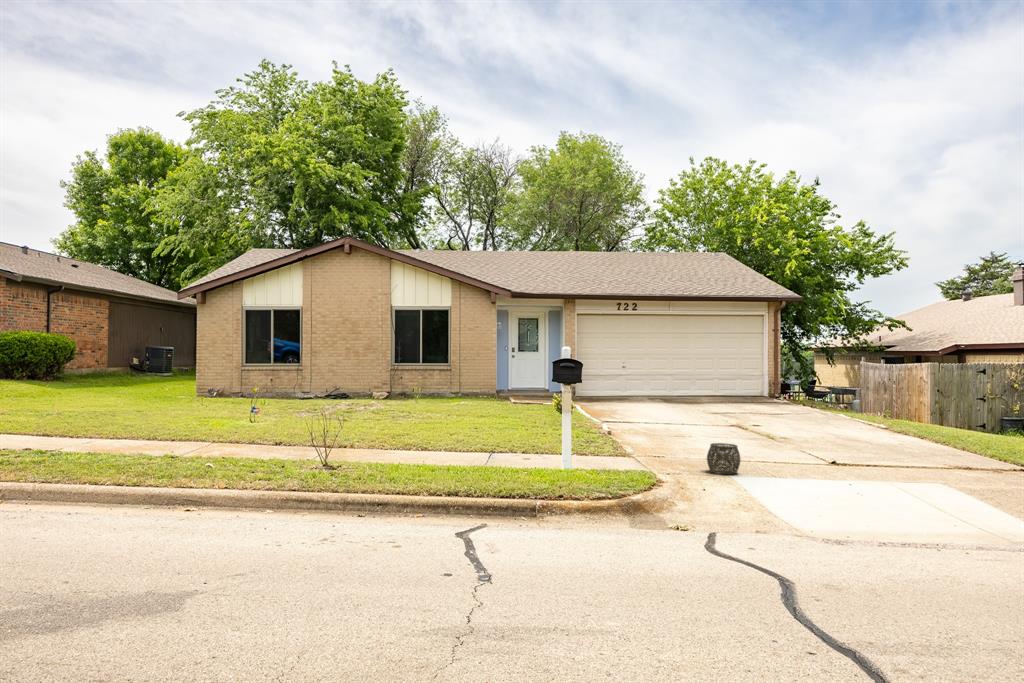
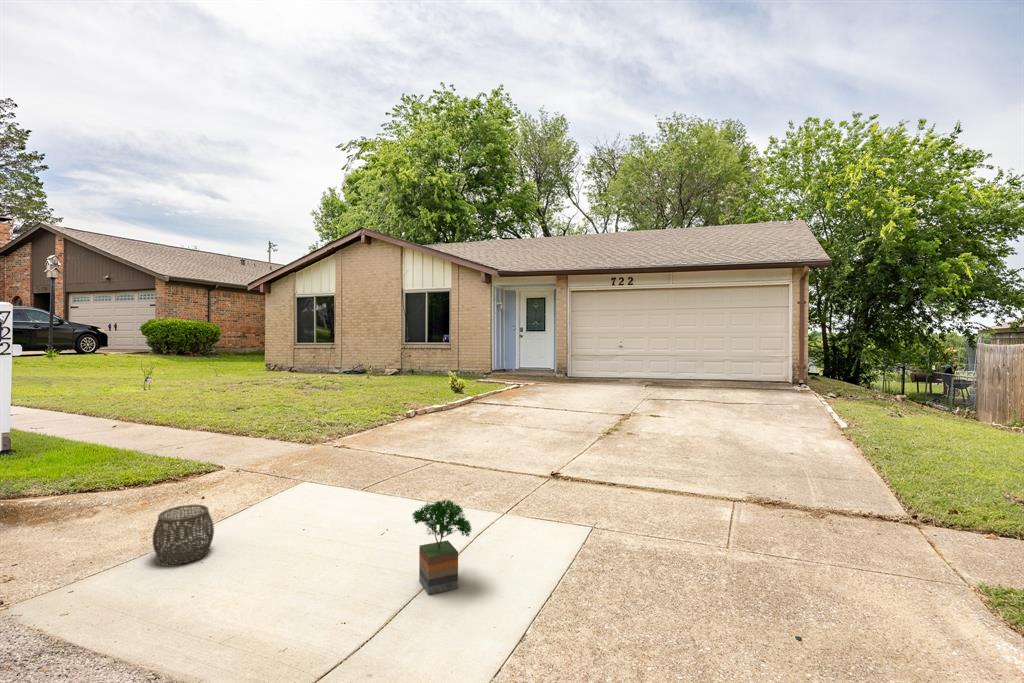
potted tree: none [853,428,891,474] -> present [412,500,472,595]

